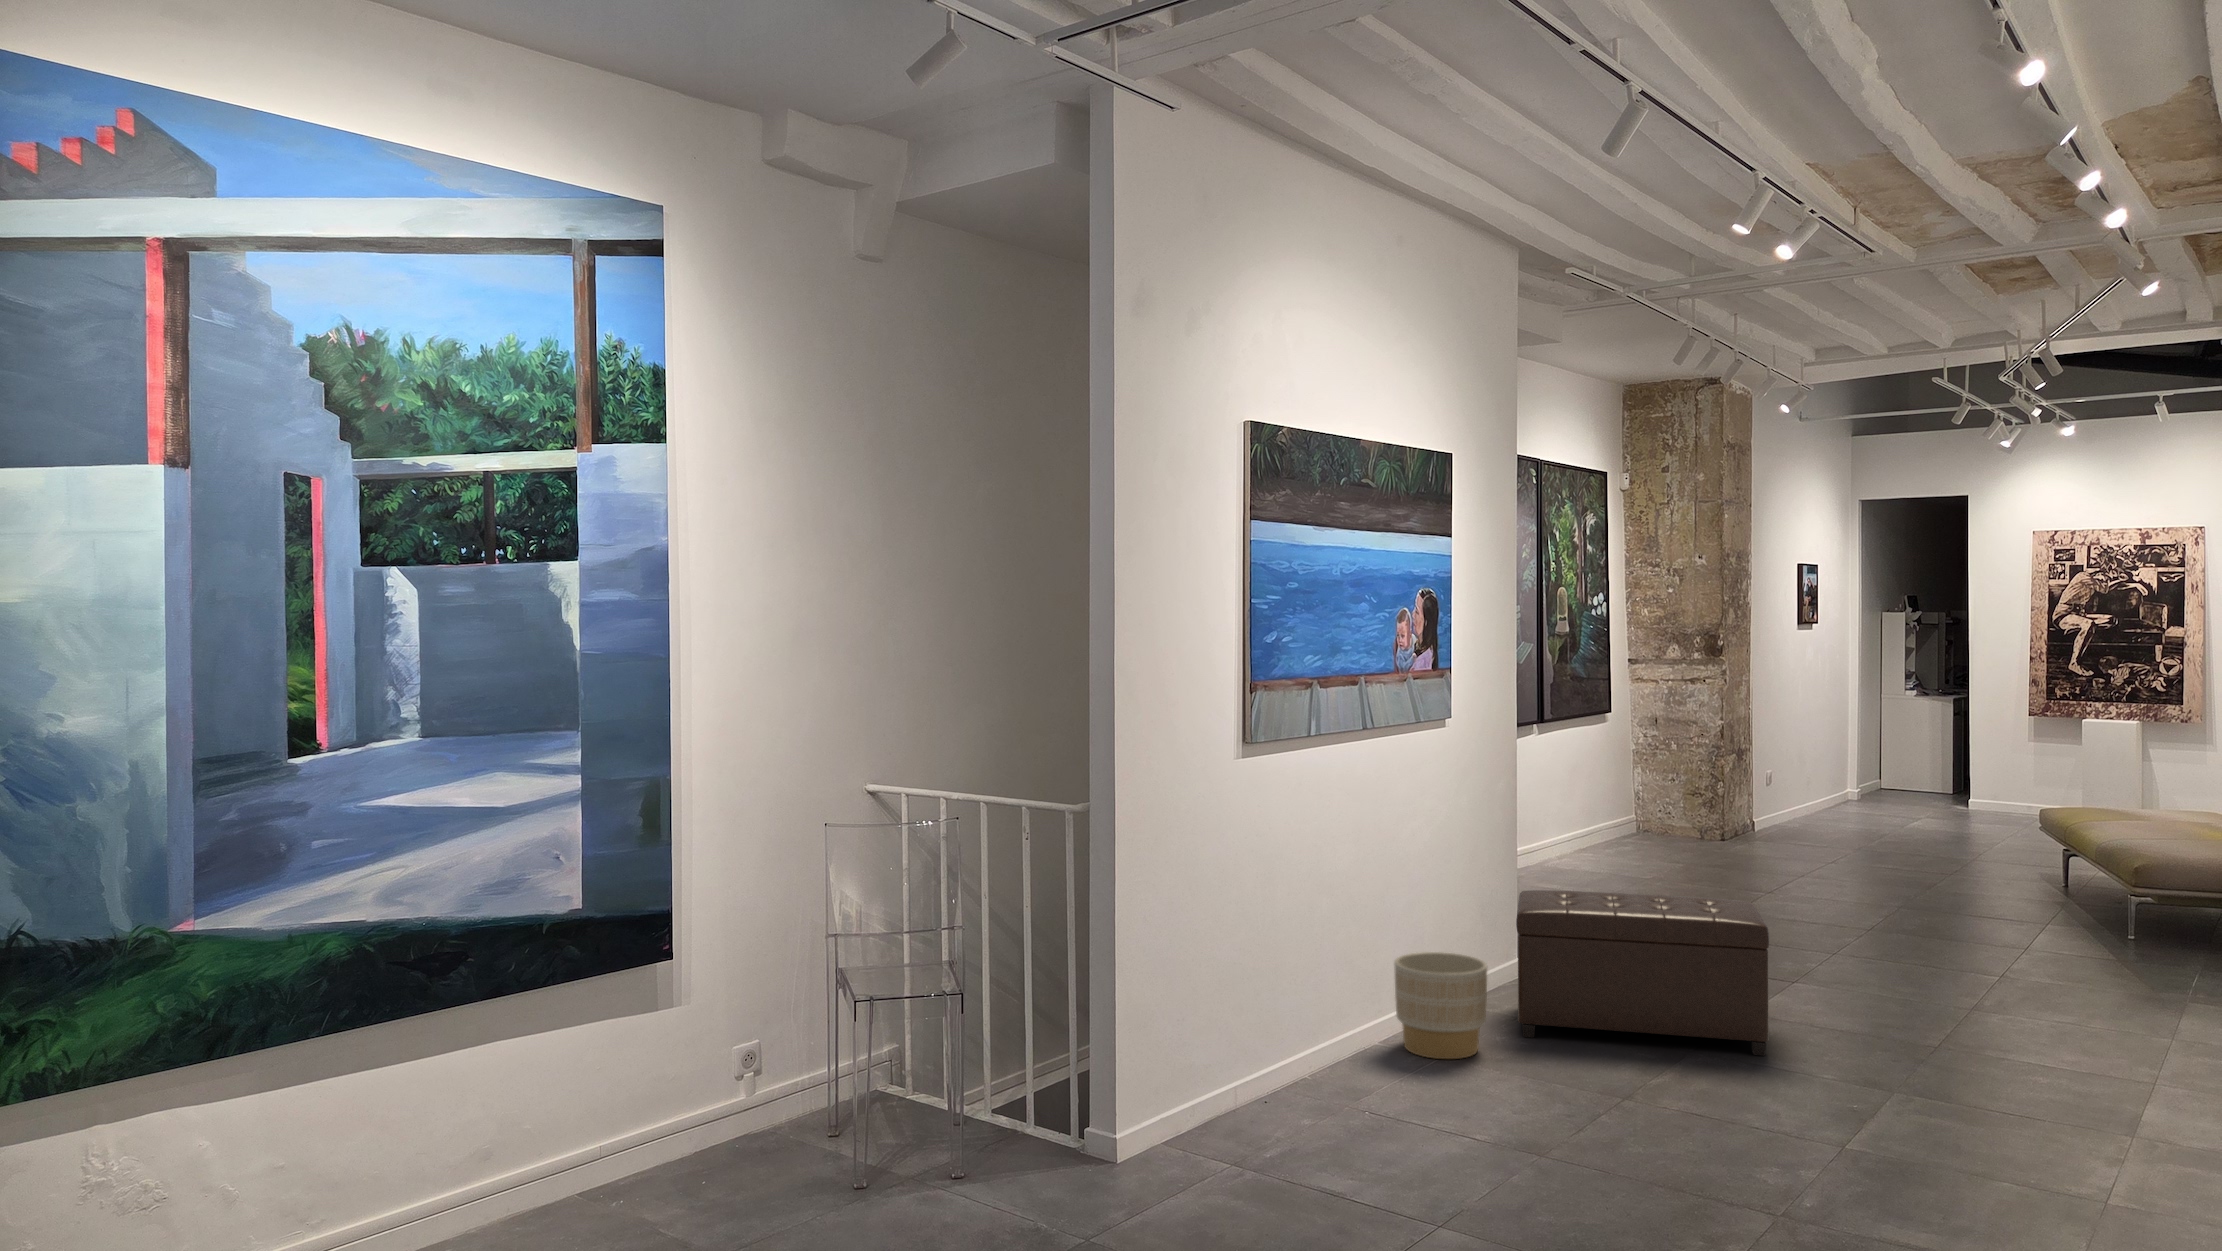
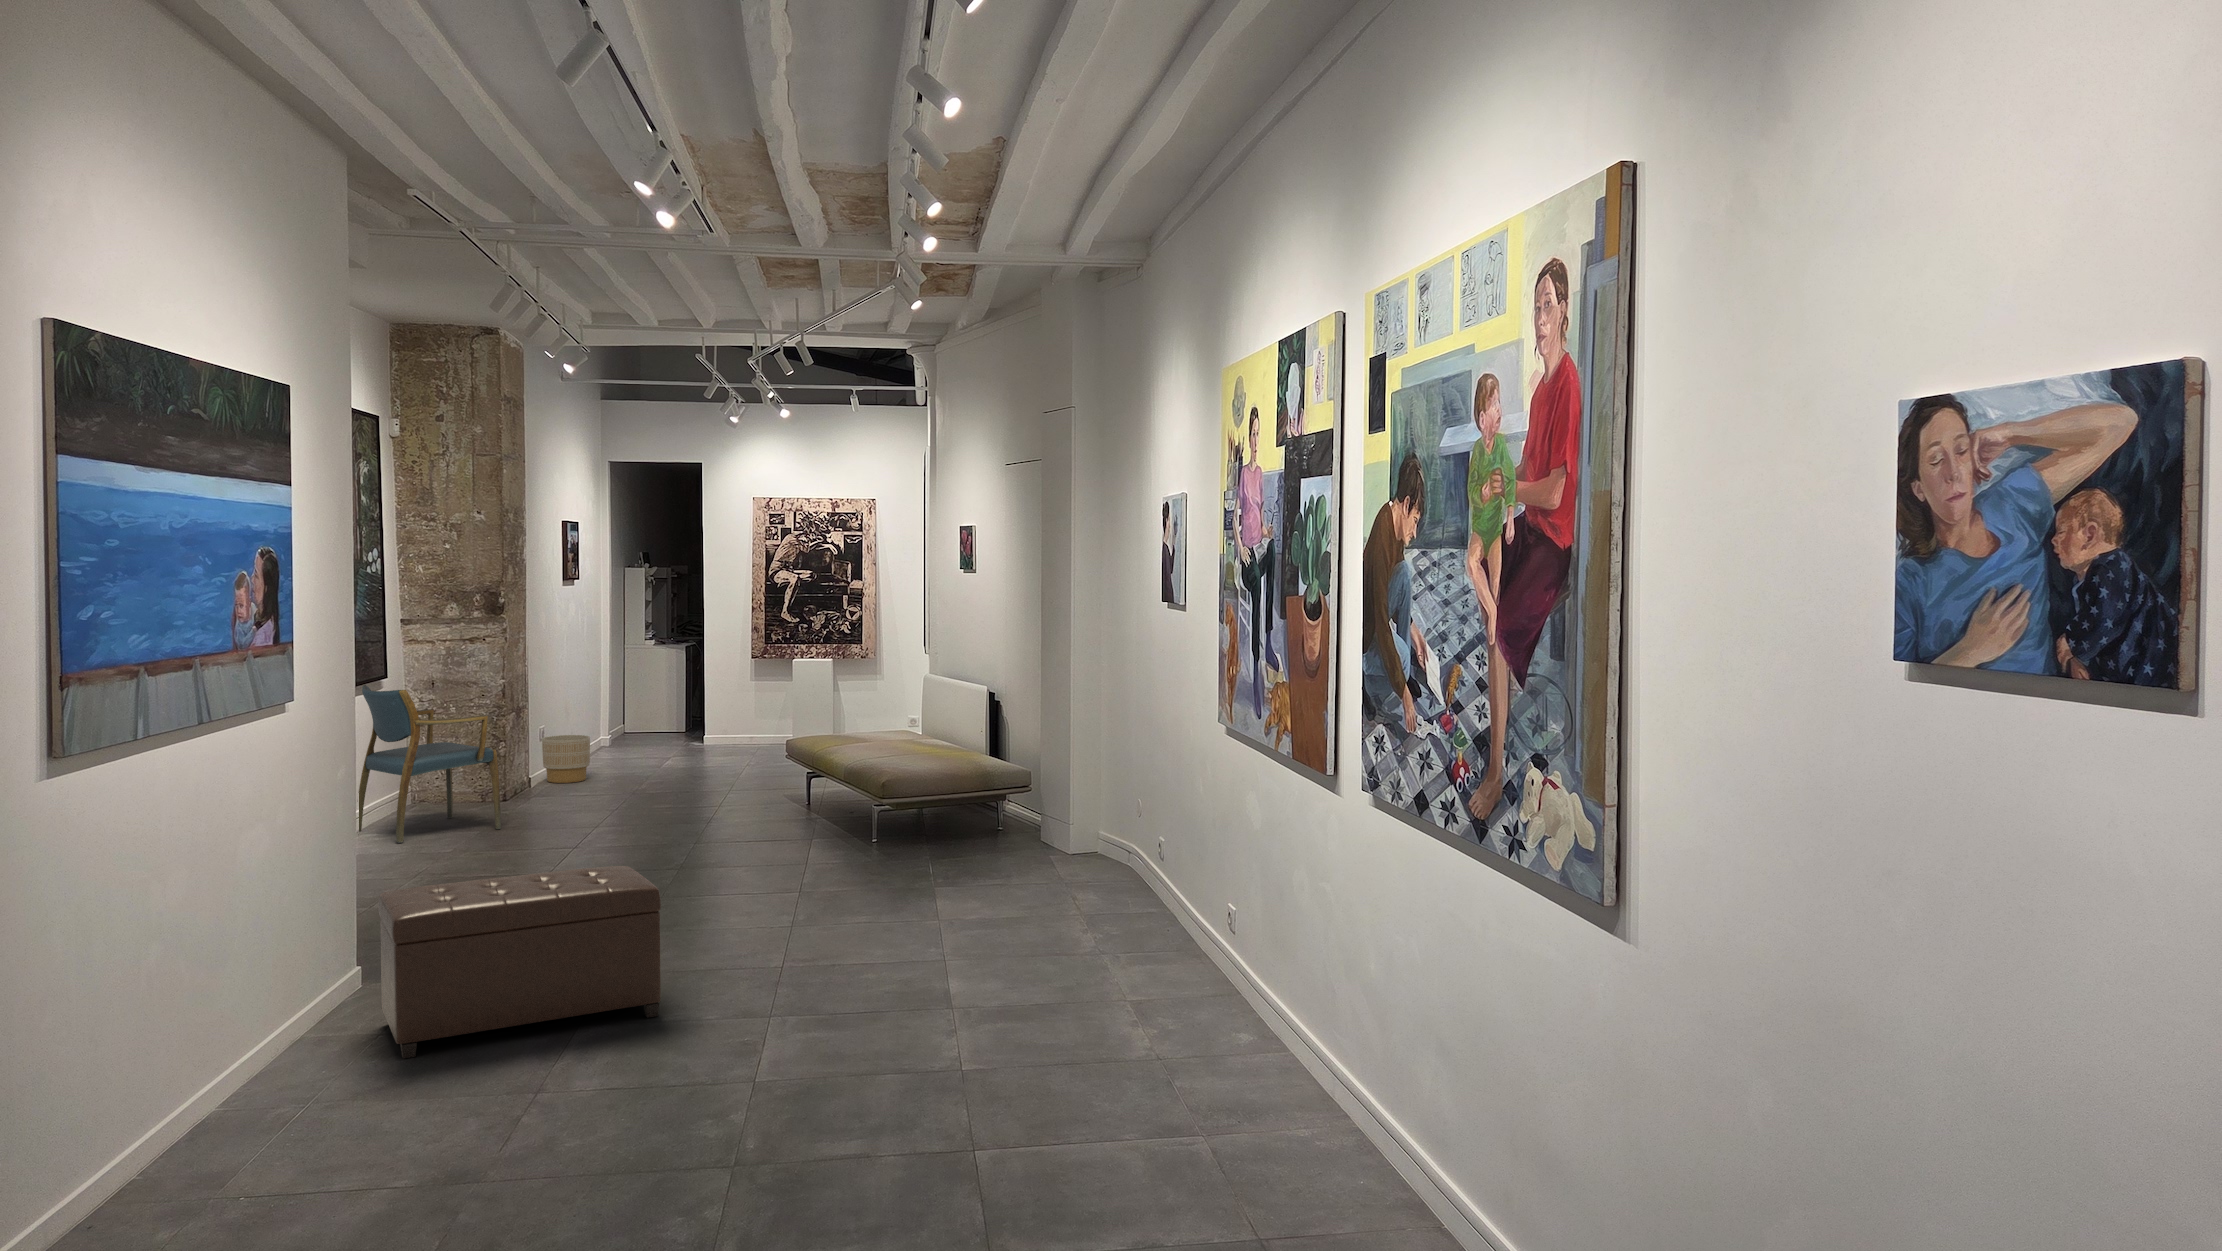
armchair: none [1576,718,1704,865] -> present [359,685,501,843]
planter: present [1394,952,1487,1059] -> present [542,735,590,783]

